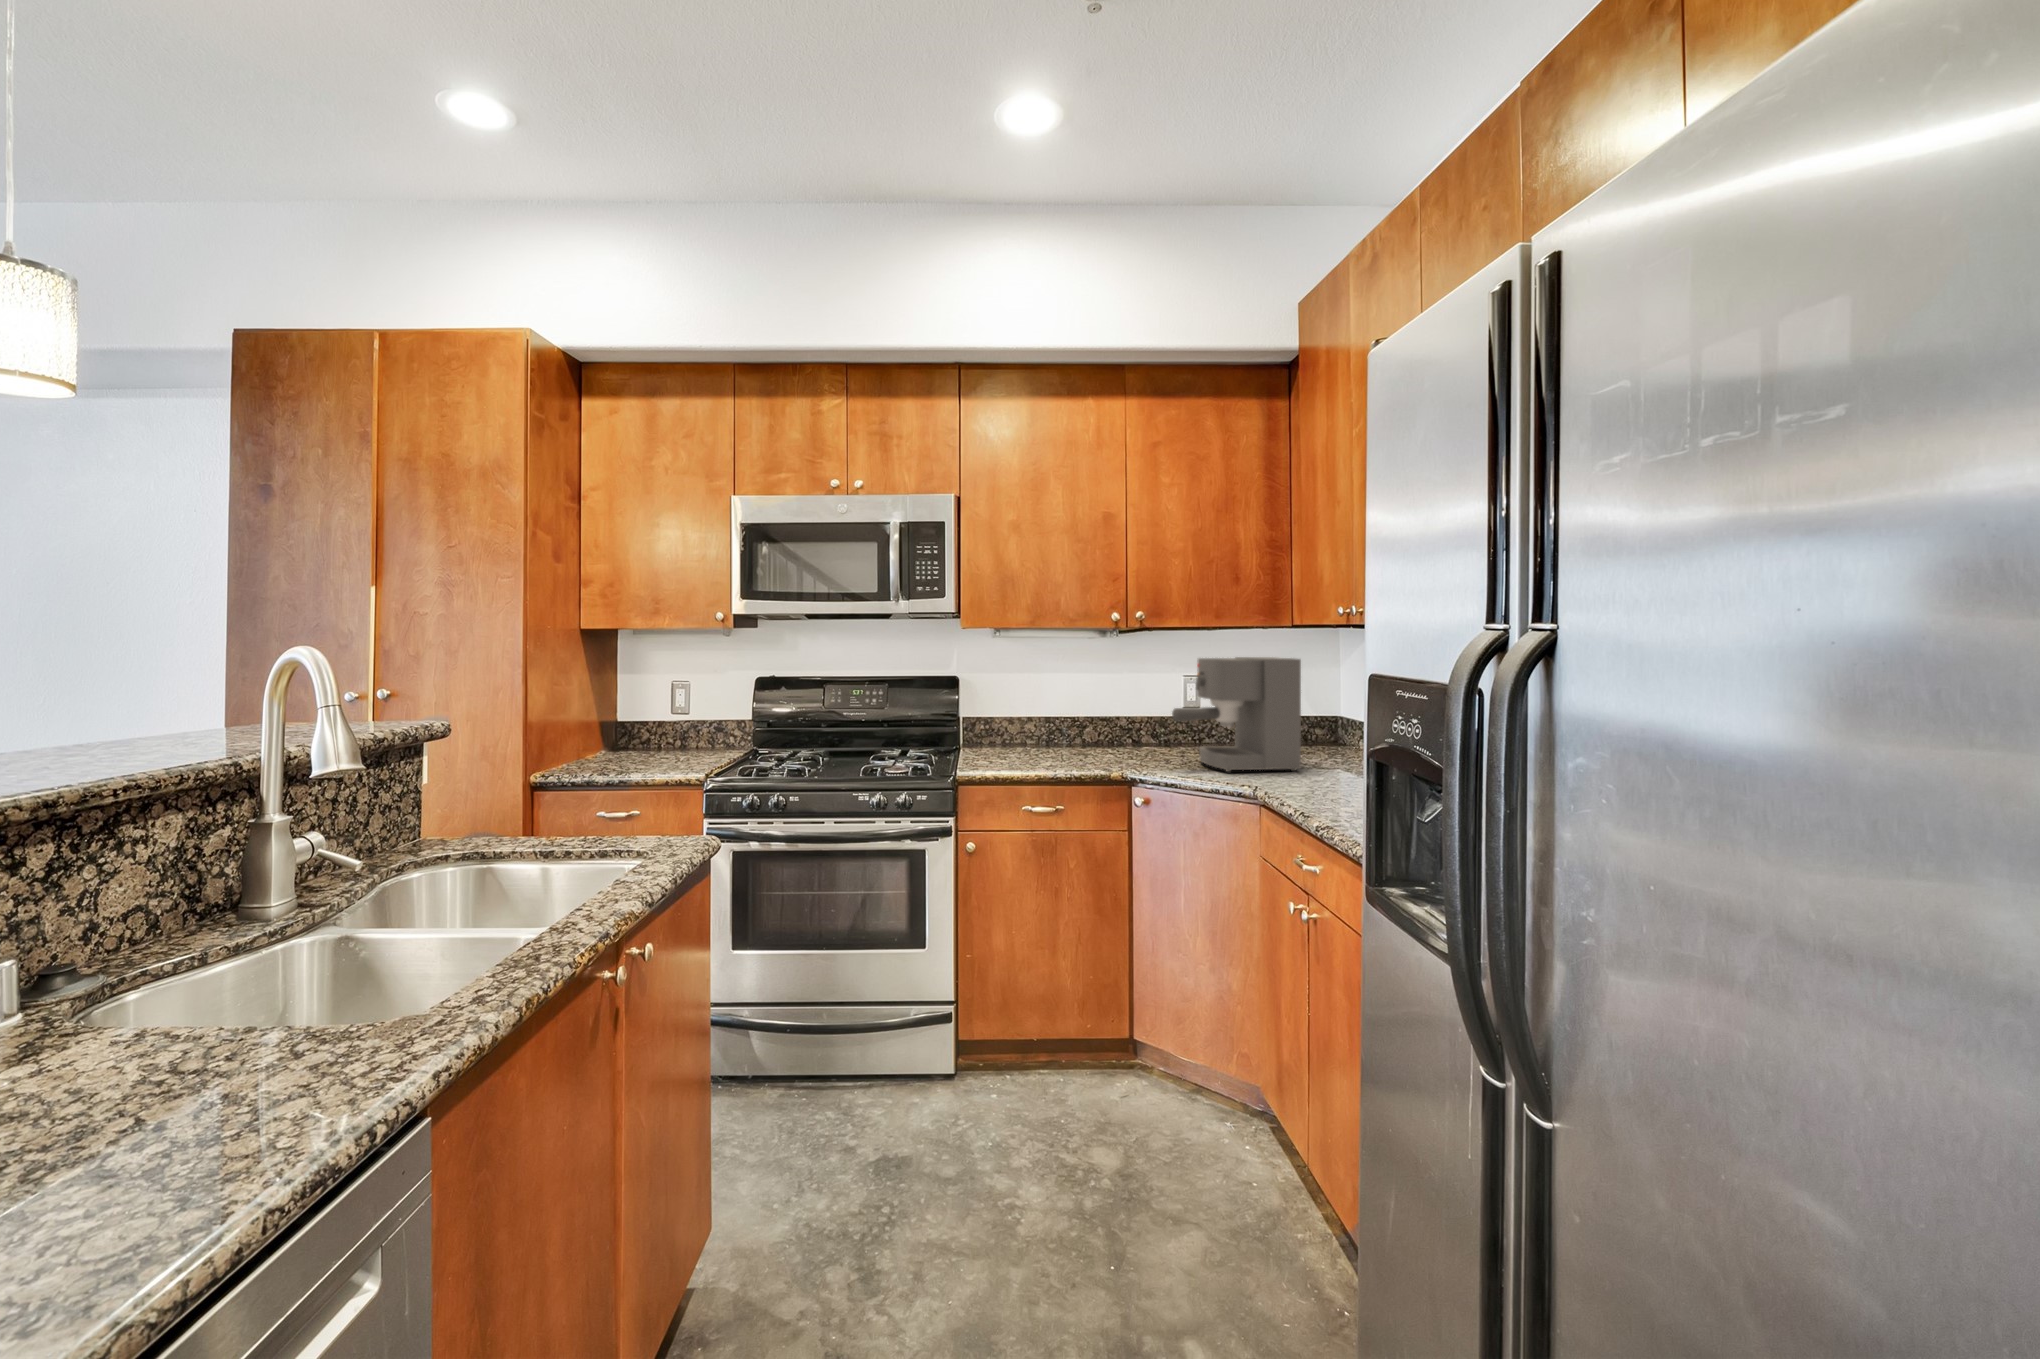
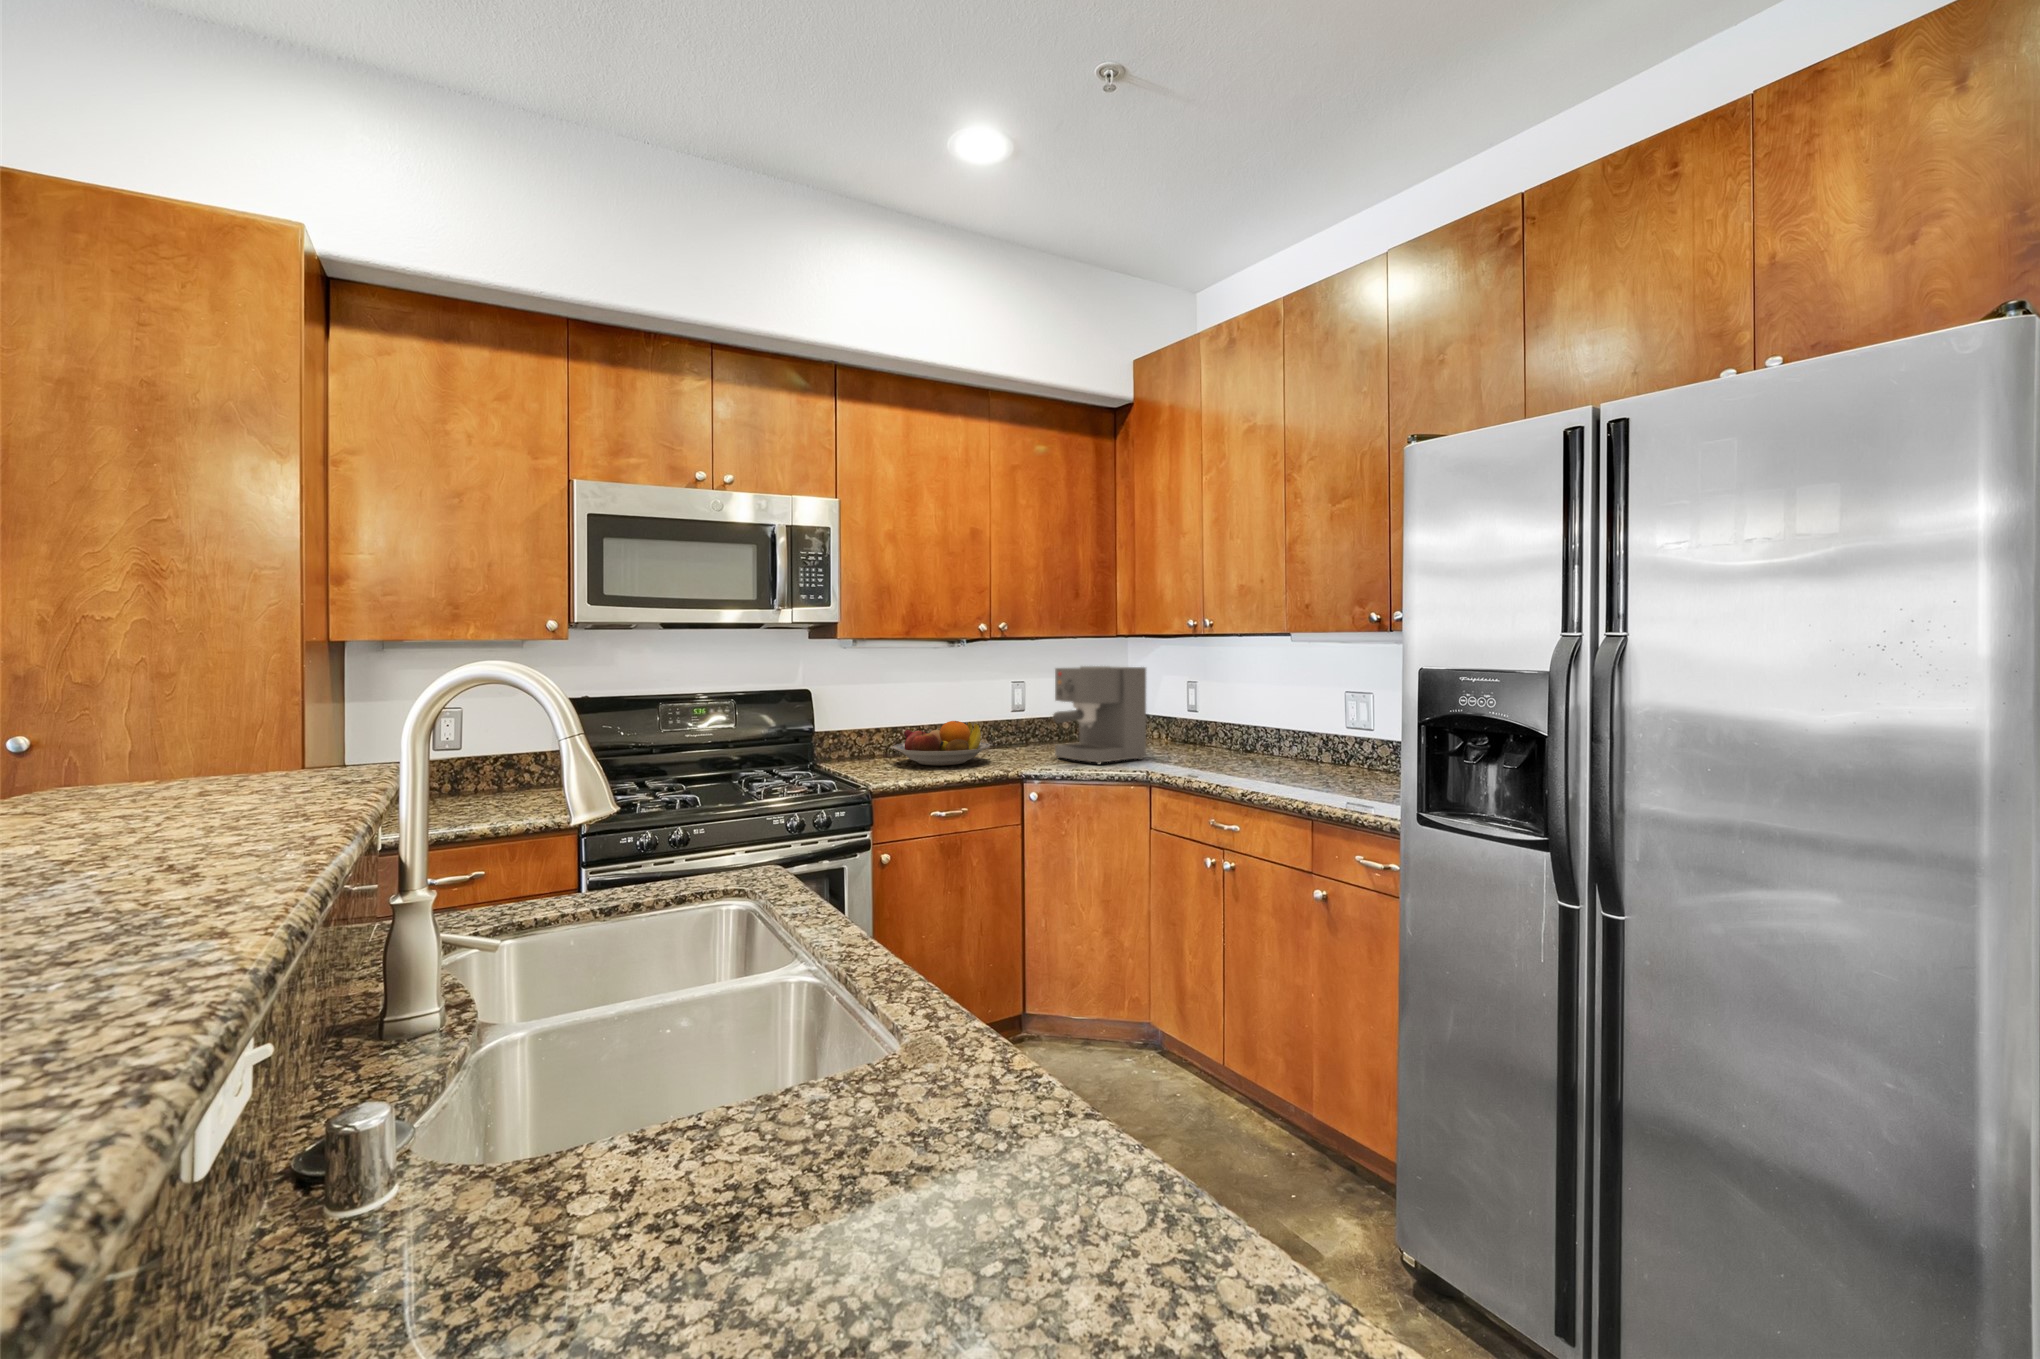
fruit bowl: none [1024,714,1126,760] -> present [893,721,990,766]

